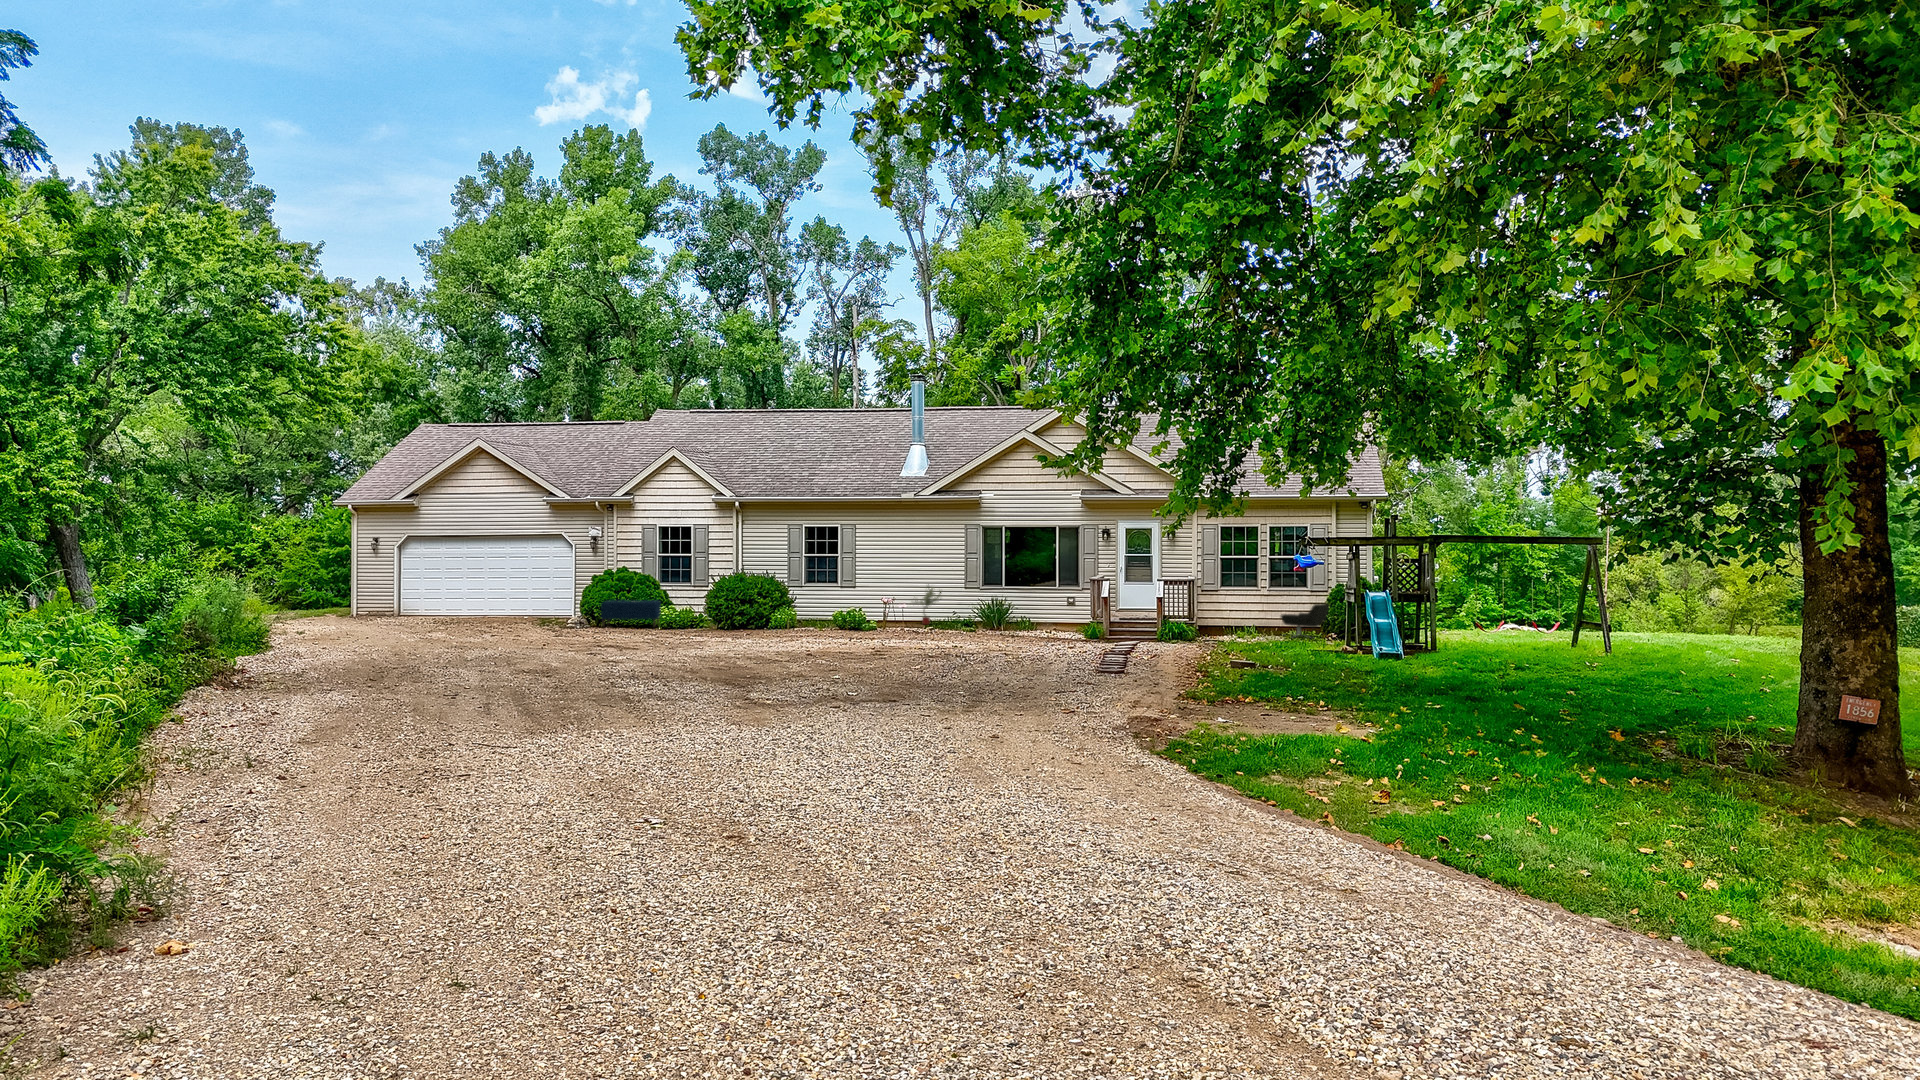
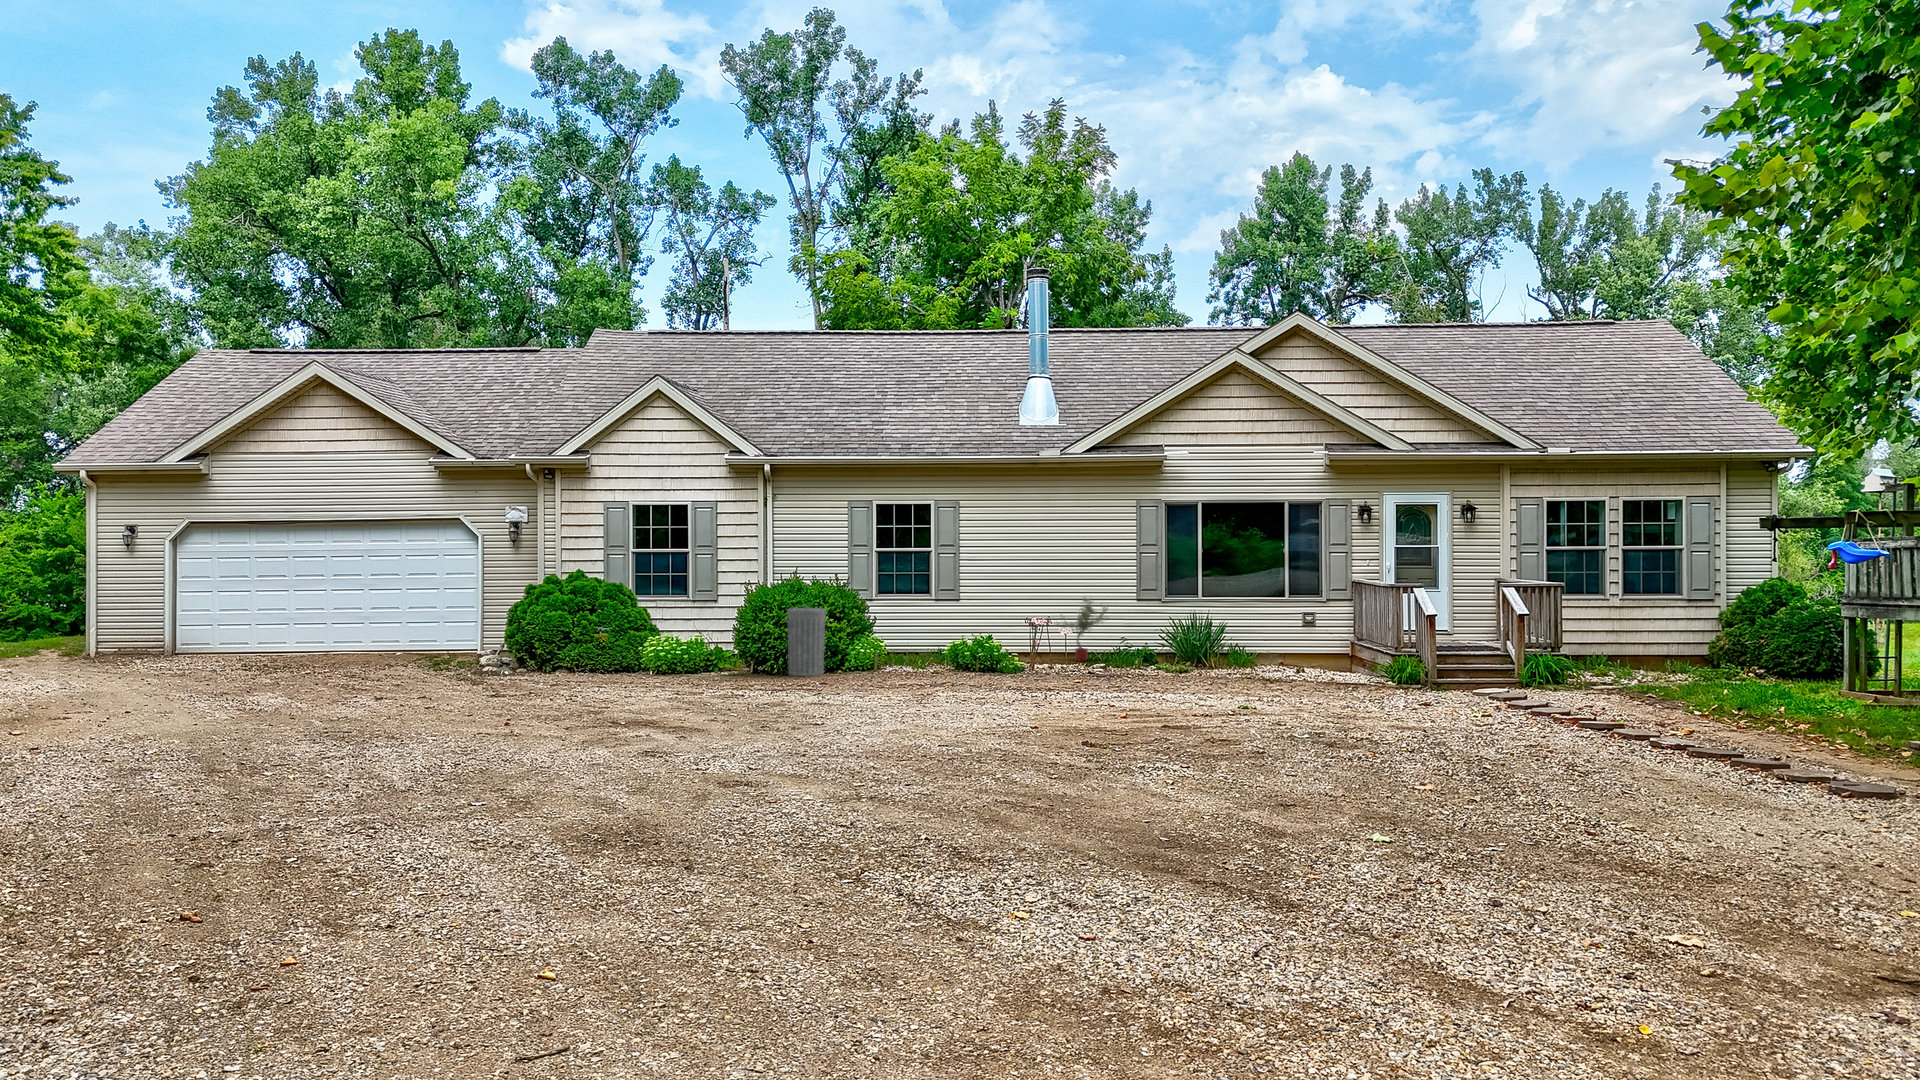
trash can: none [737,588,762,630] -> present [786,606,826,676]
bench: present [601,600,661,627] -> none [548,627,647,675]
lounge chair: present [1281,604,1330,638] -> none [1669,621,1756,678]

